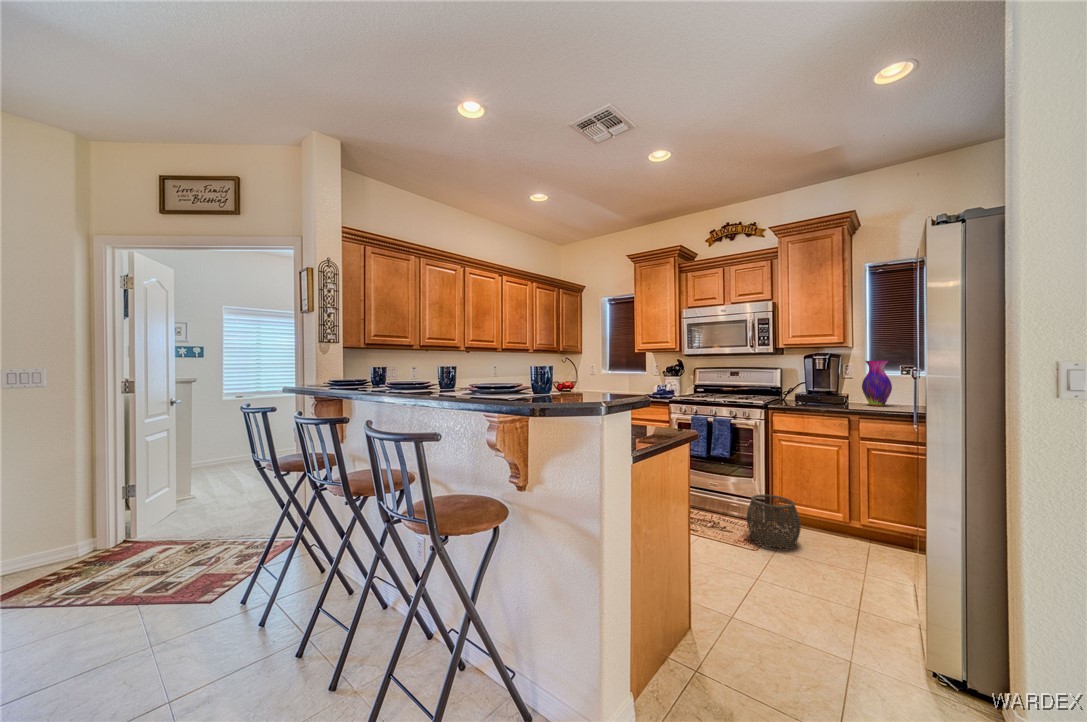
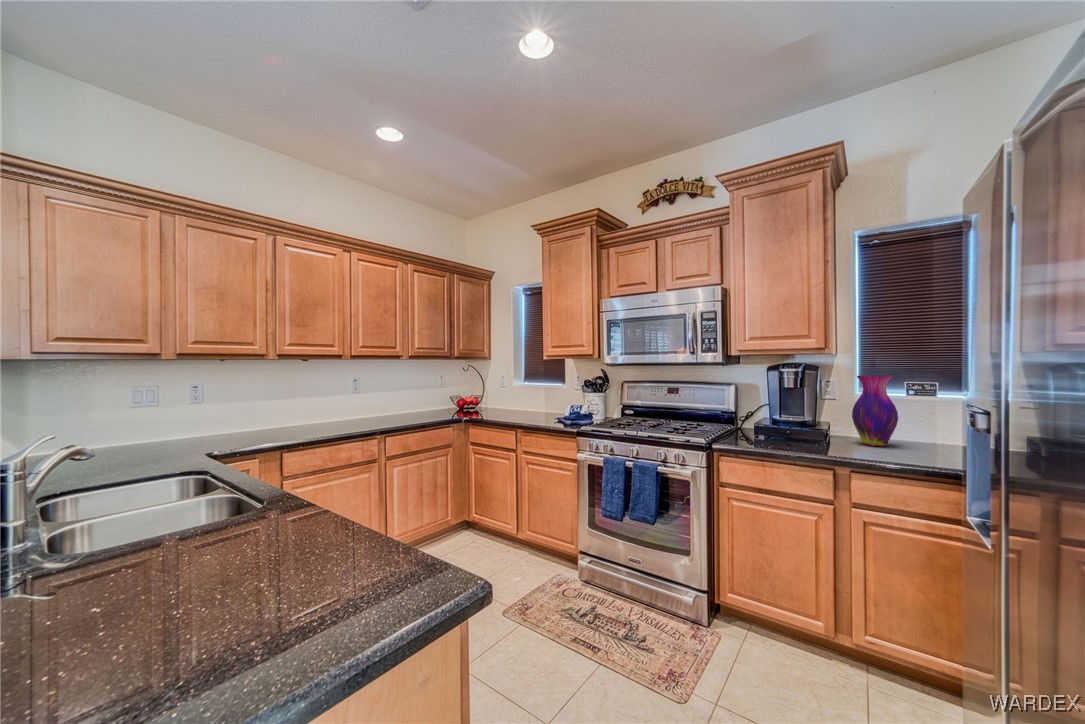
woven basket: present [746,494,801,548] -> none [673,590,758,695]

